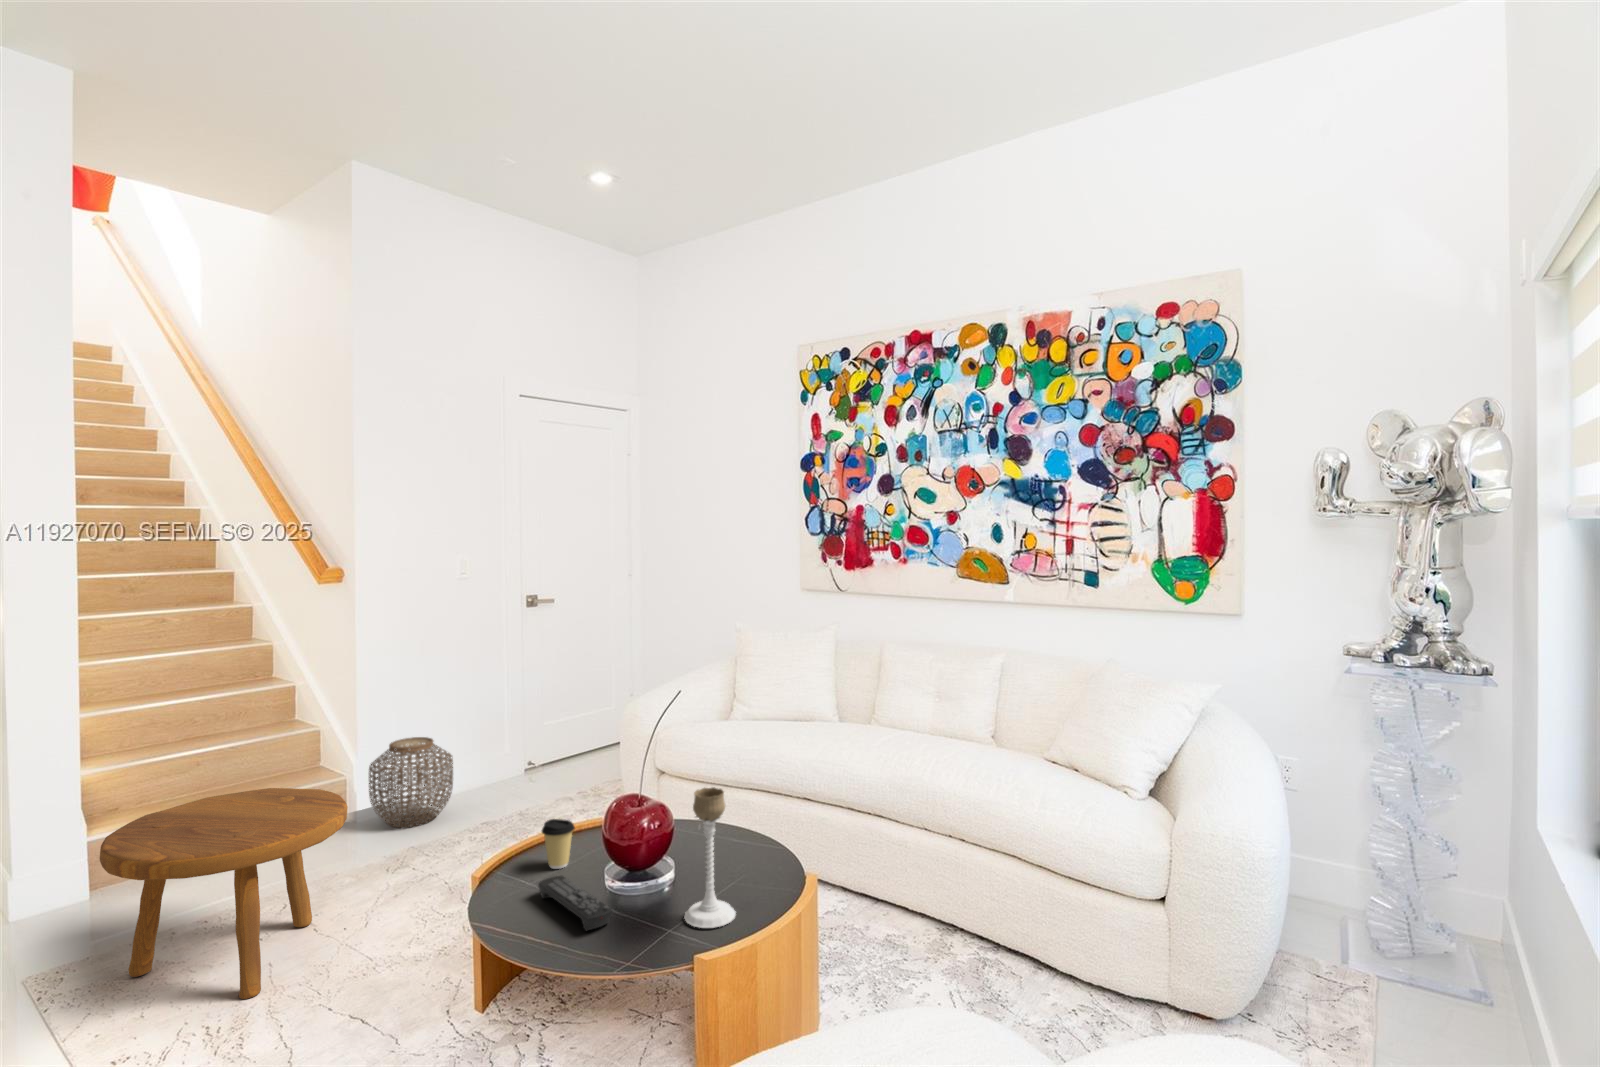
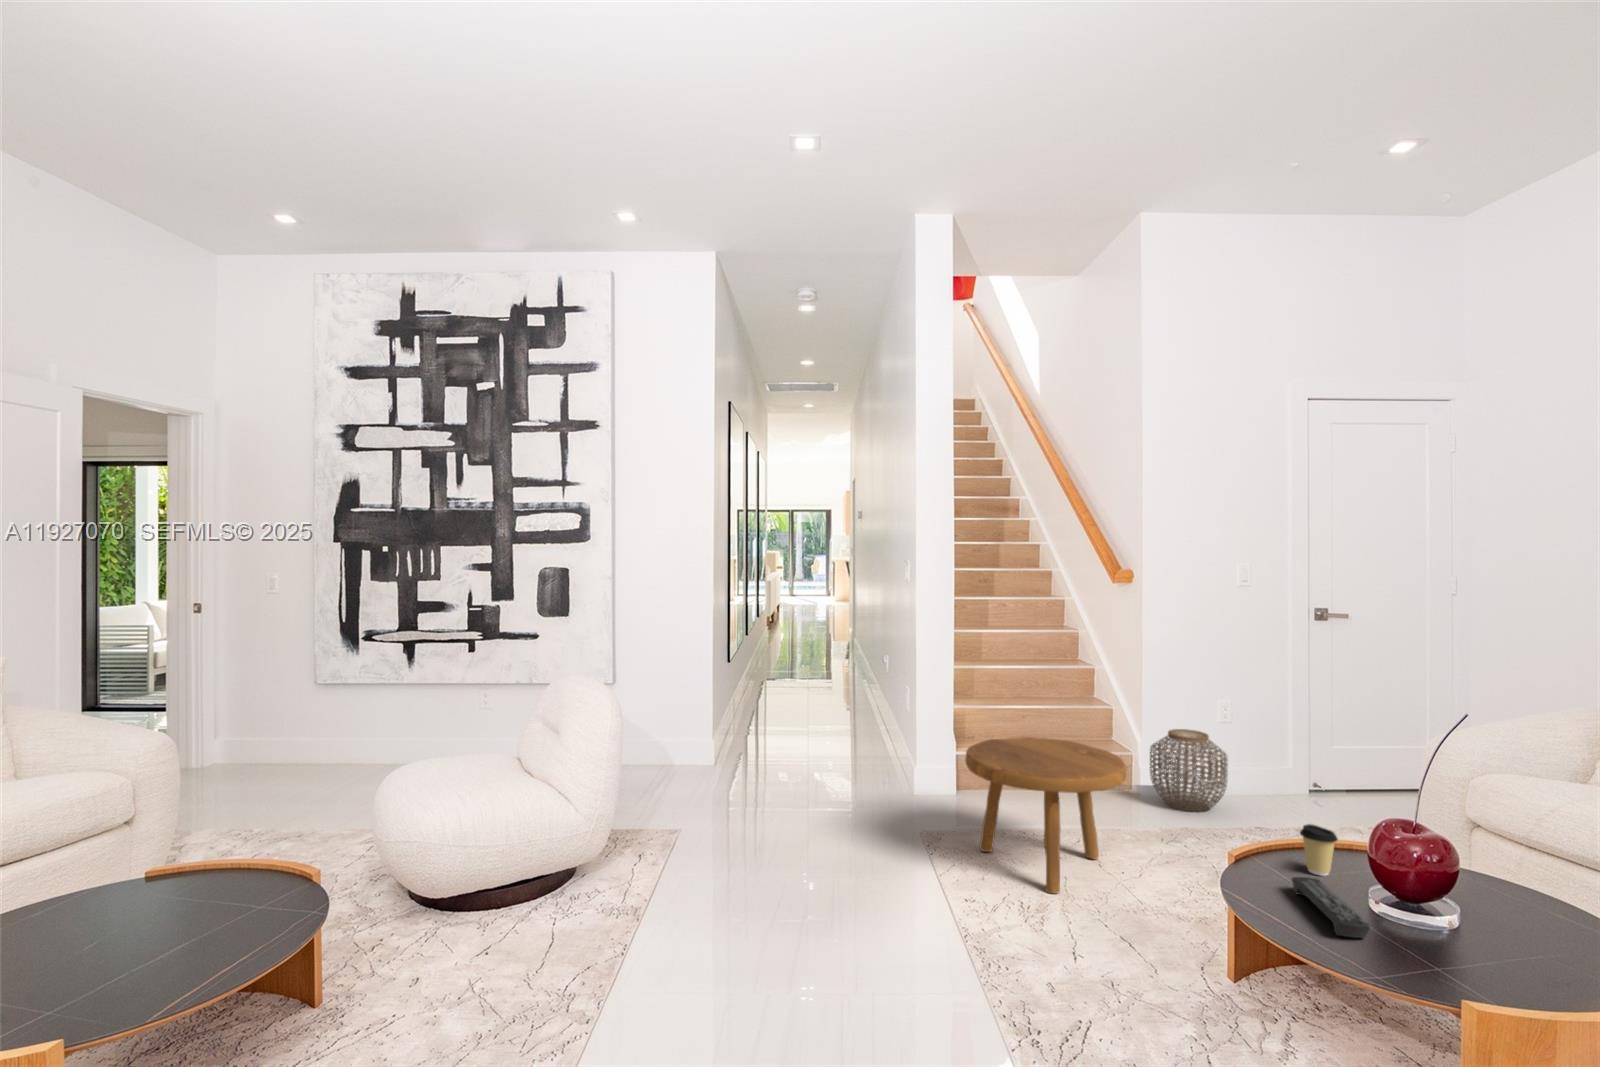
candle holder: present [684,787,736,928] -> none [1462,830,1540,994]

